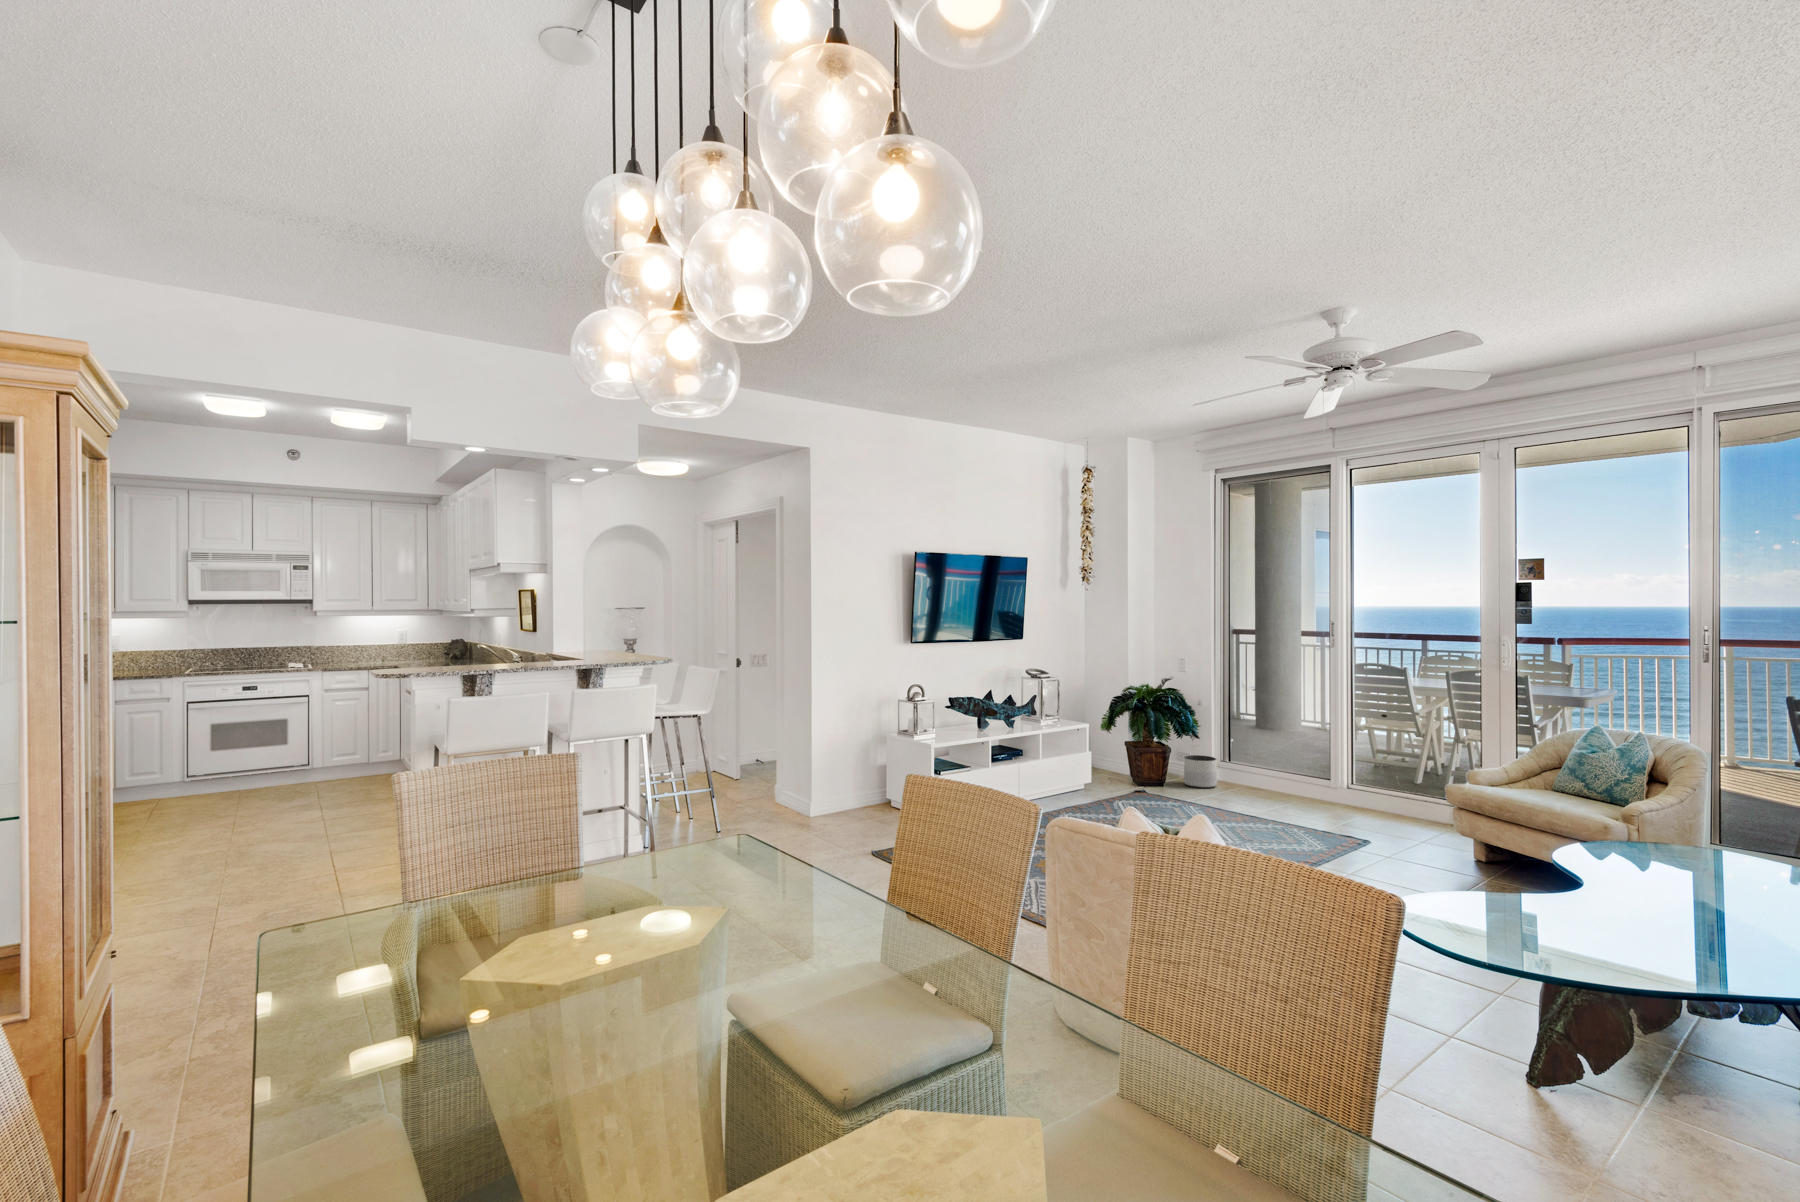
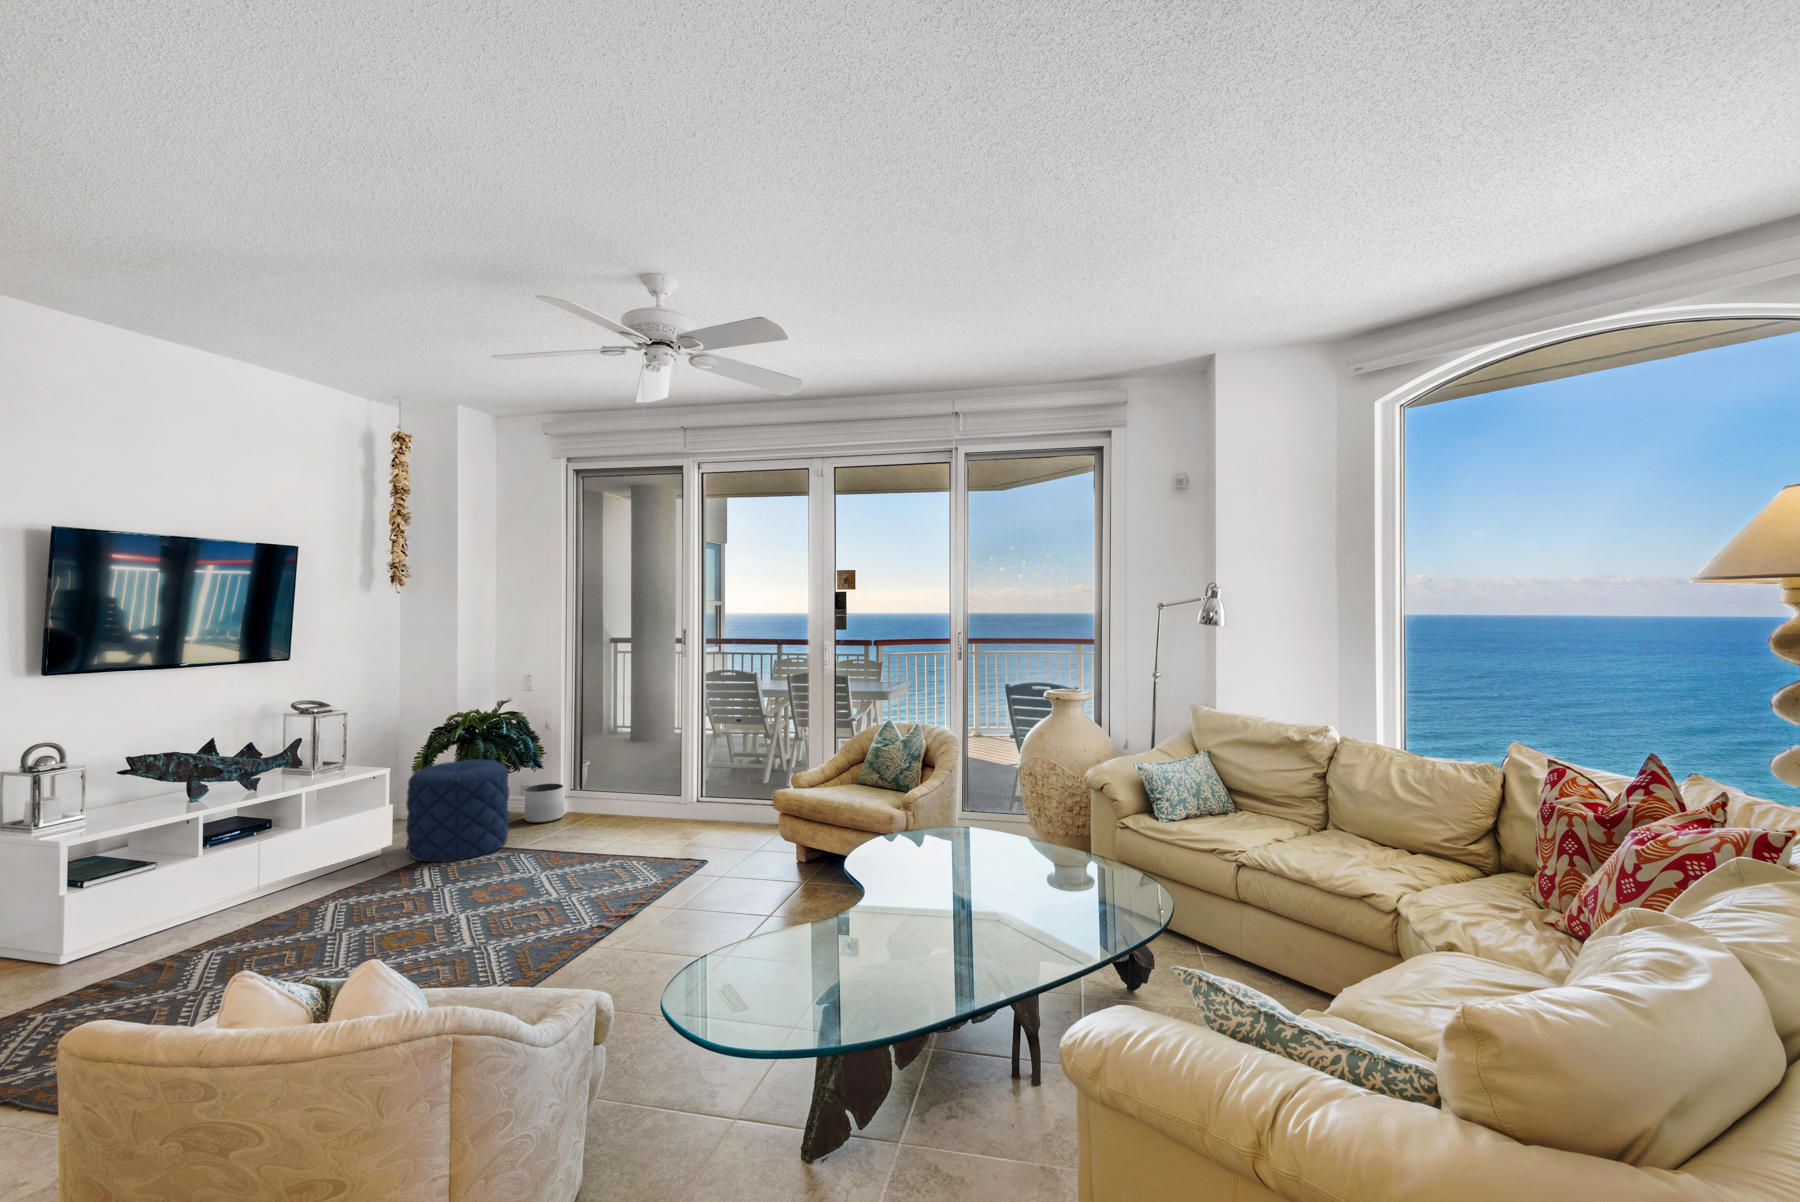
pouf: none [1103,726,1178,803] -> present [406,759,509,862]

